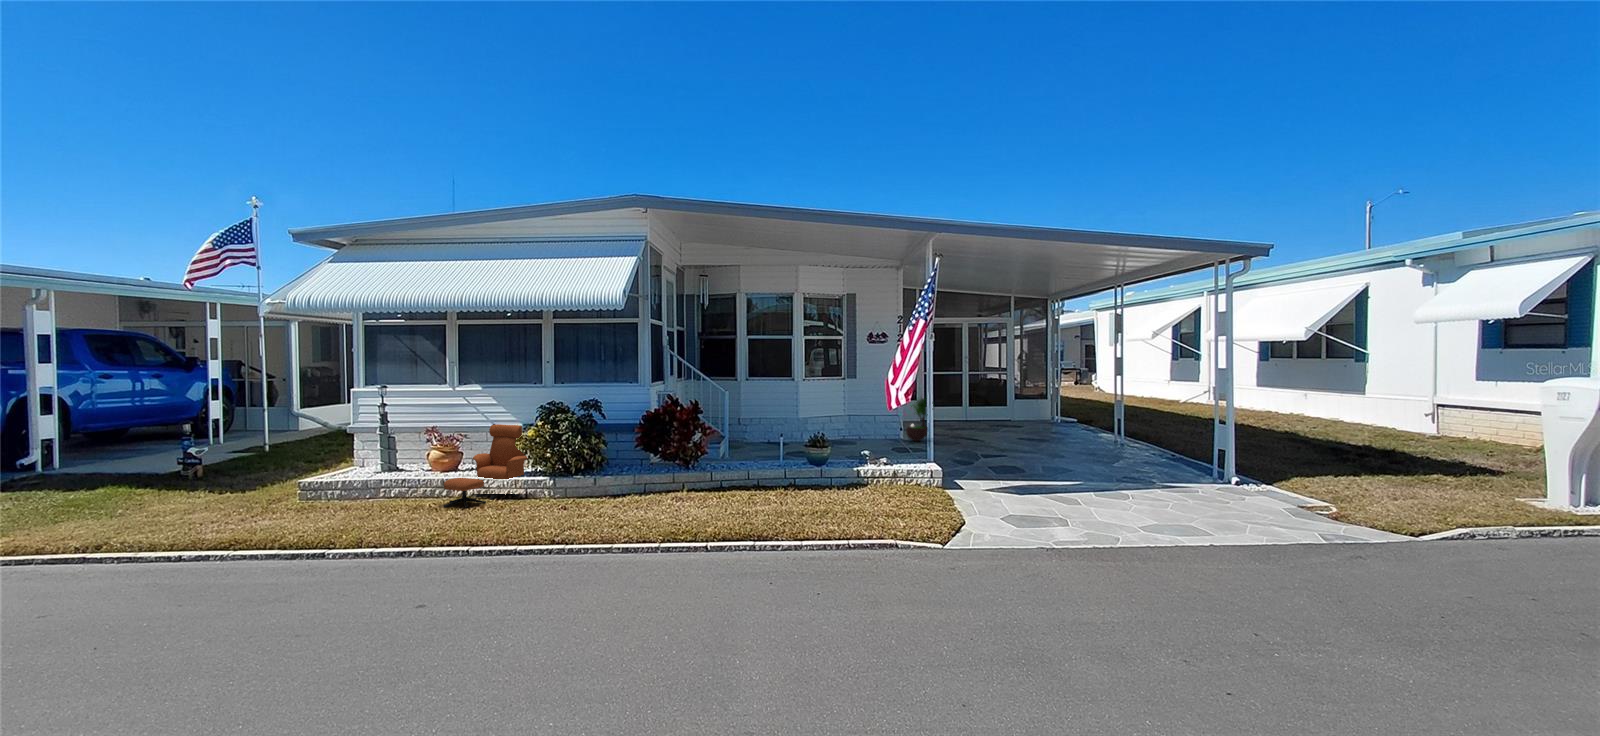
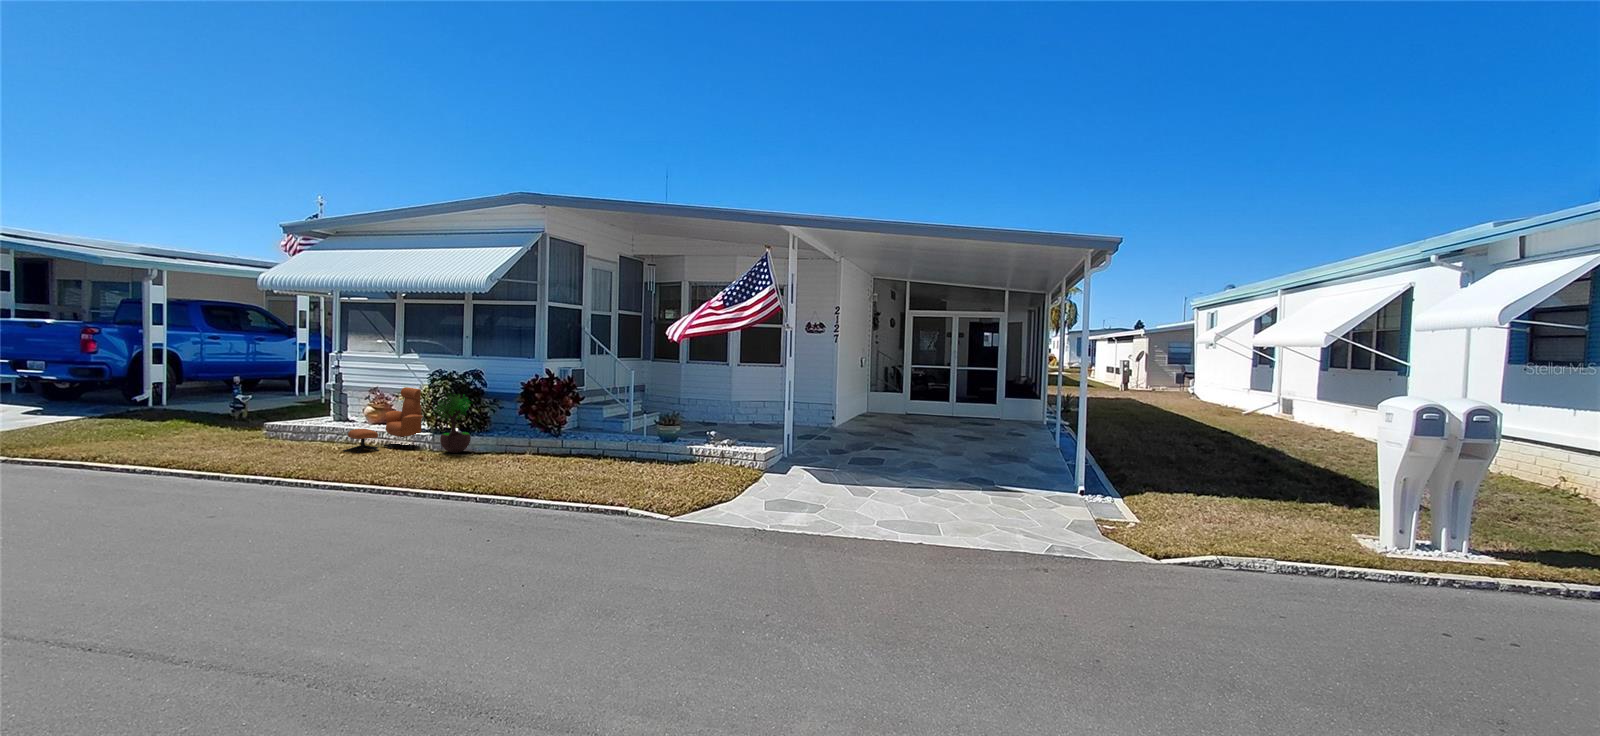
potted tree: present [906,398,934,441] -> present [434,394,471,453]

